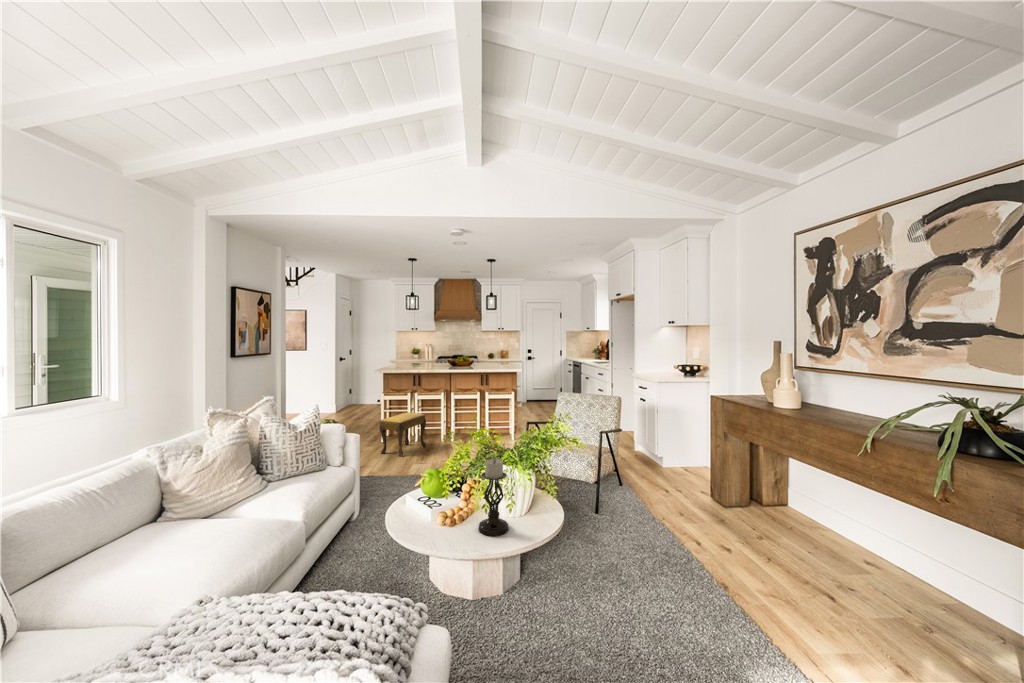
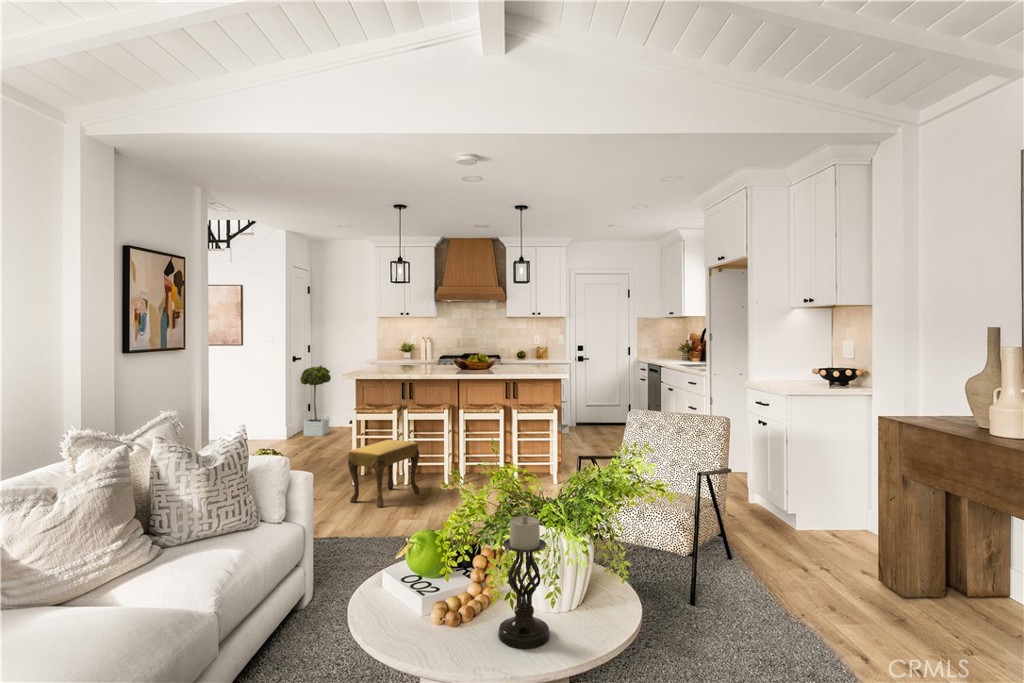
potted tree: none [344,363,365,410] -> present [300,365,331,436]

